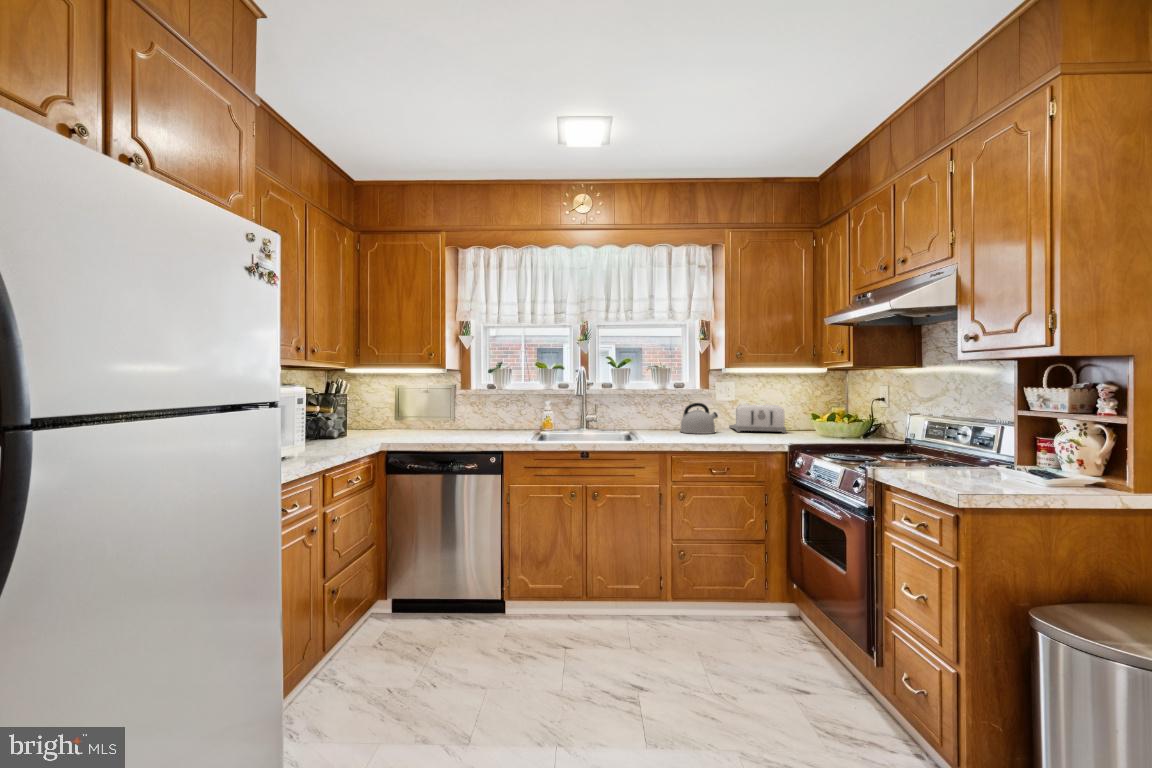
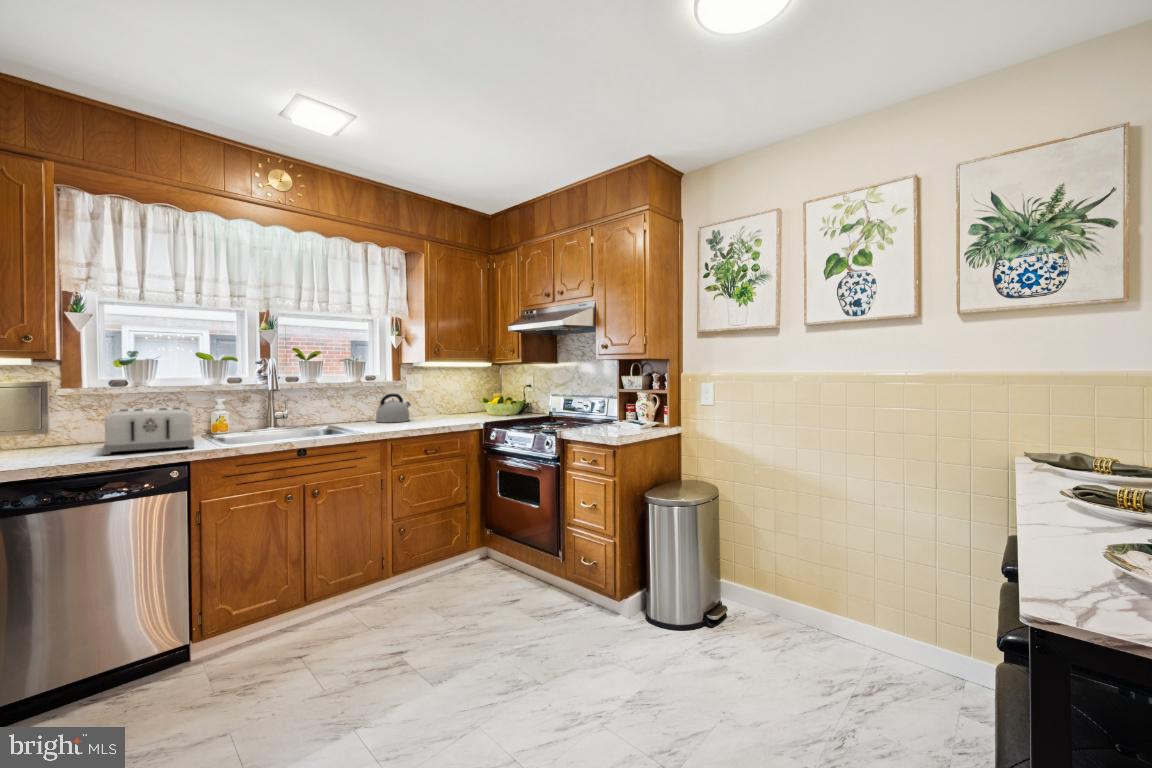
toaster: present [729,403,786,433] -> present [103,407,194,454]

